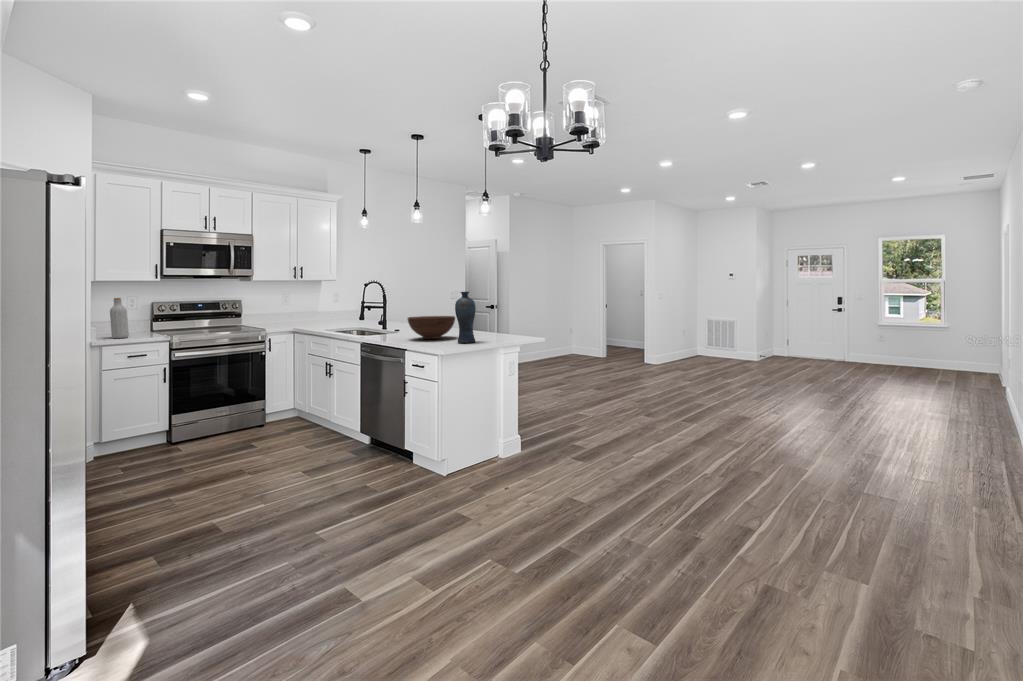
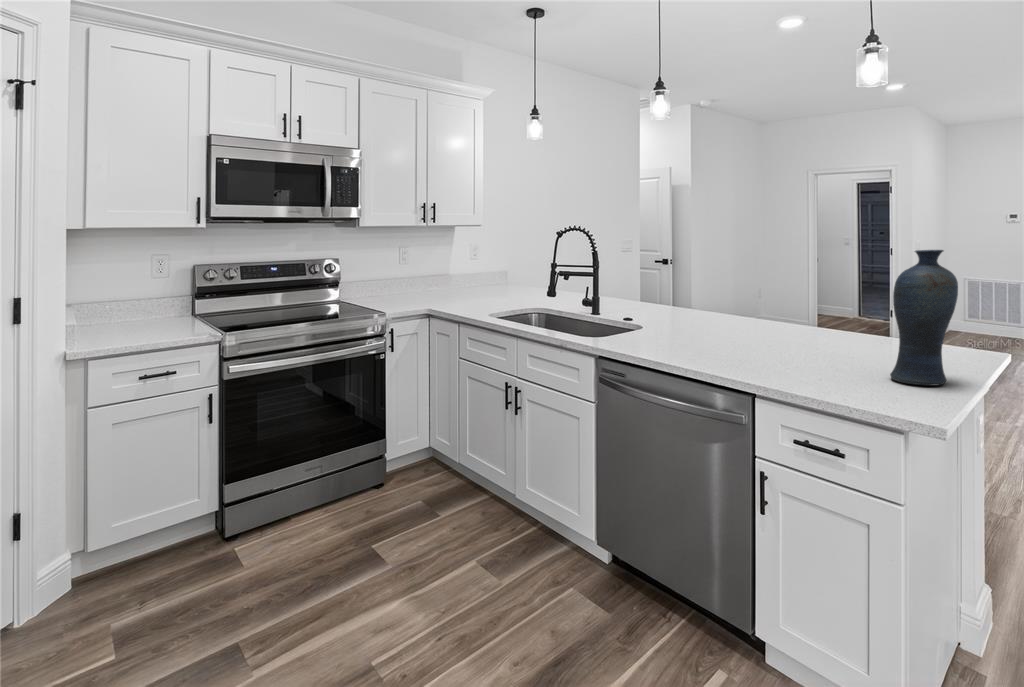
bottle: present [110,298,129,338] -> none [107,259,145,339]
fruit bowl: present [408,316,455,339] -> none [721,304,842,361]

